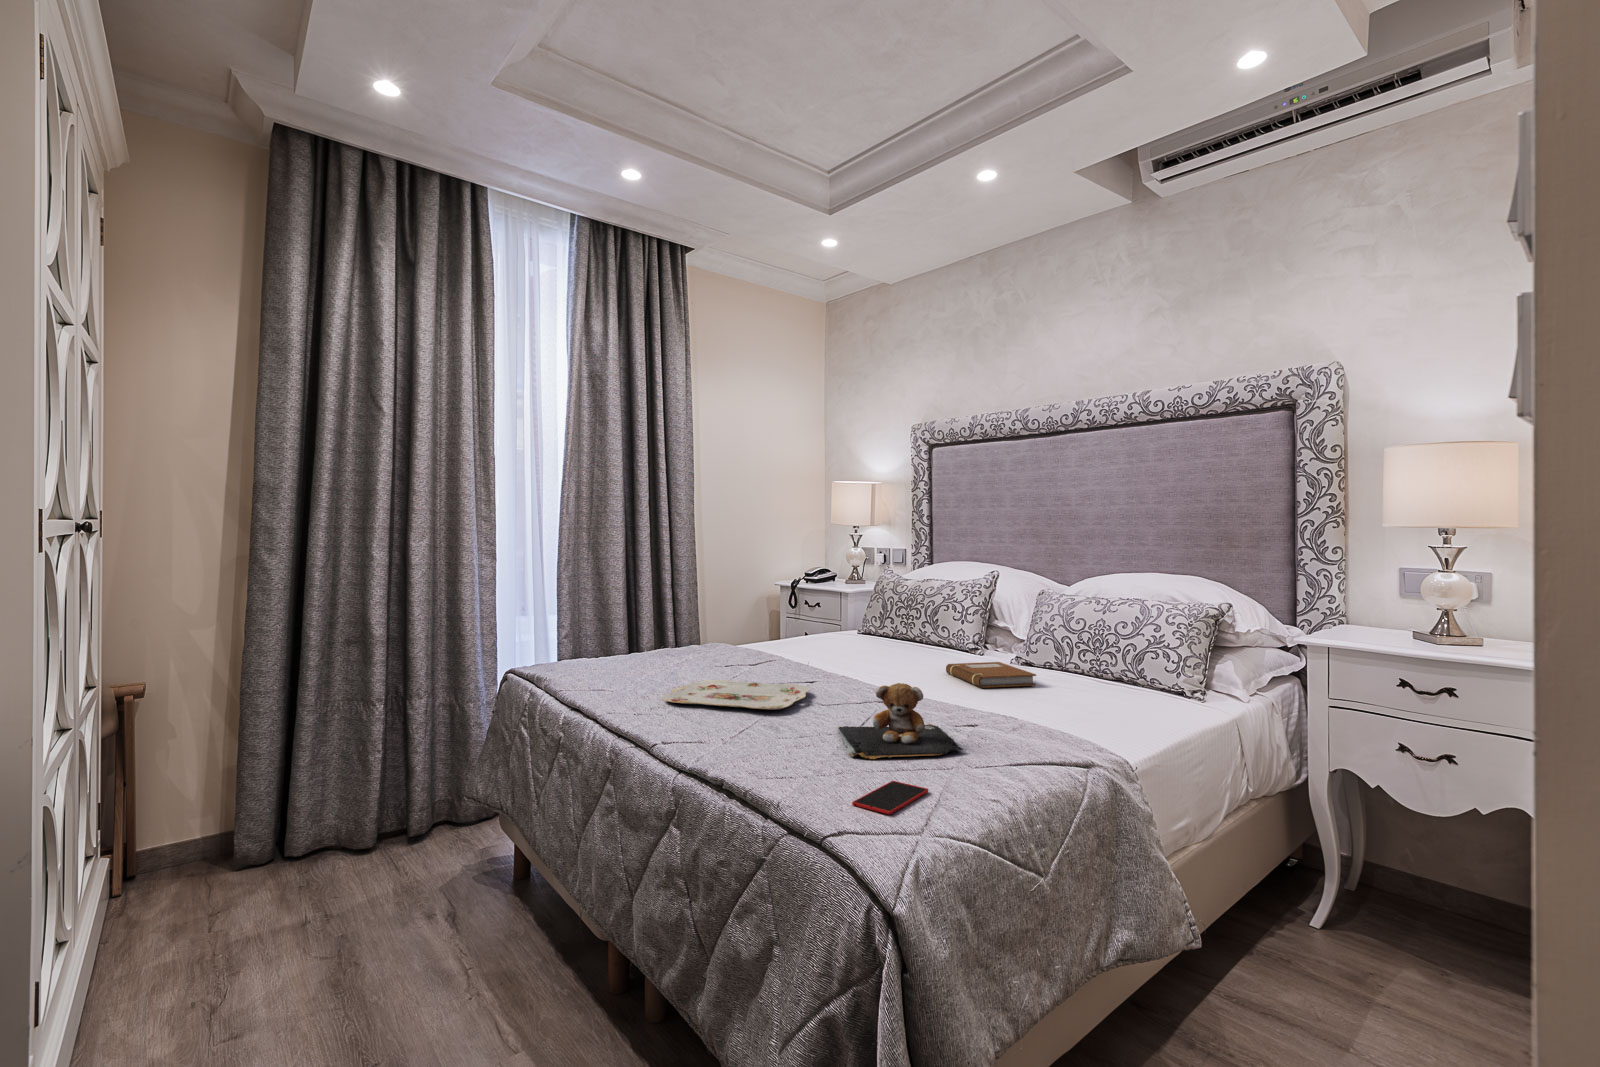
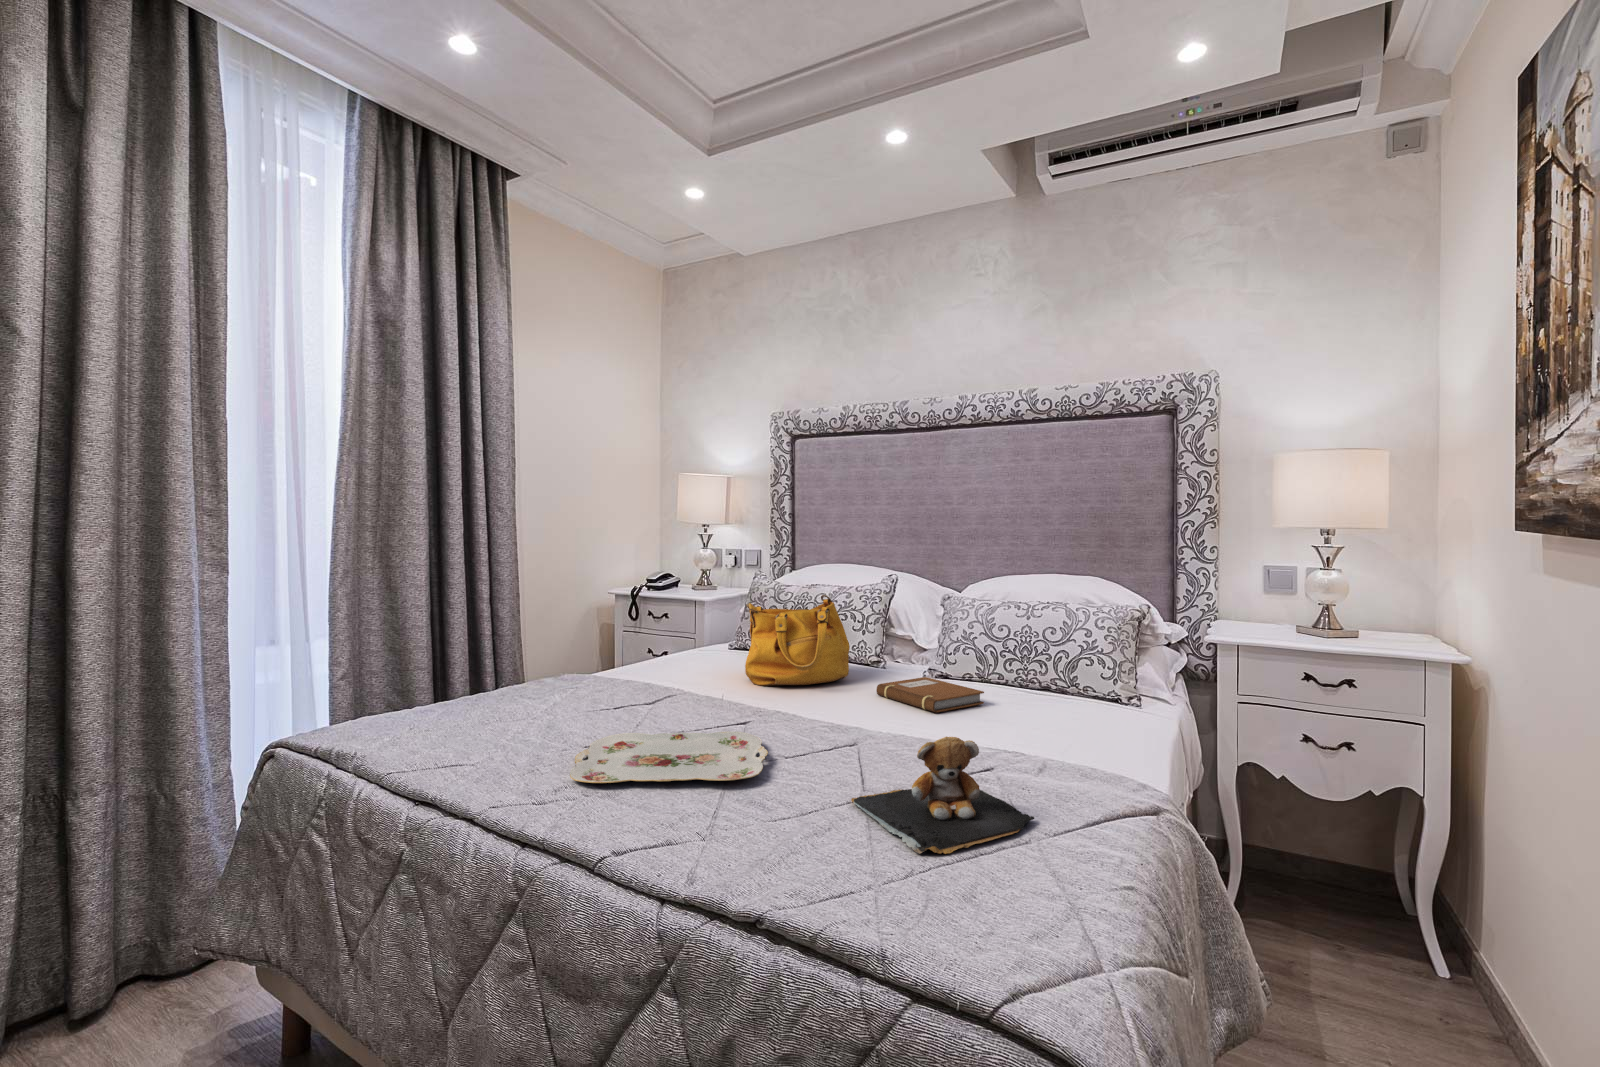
handbag: none [843,587,937,663] -> present [745,595,849,685]
smartphone: present [852,781,928,814] -> none [1020,895,1094,974]

